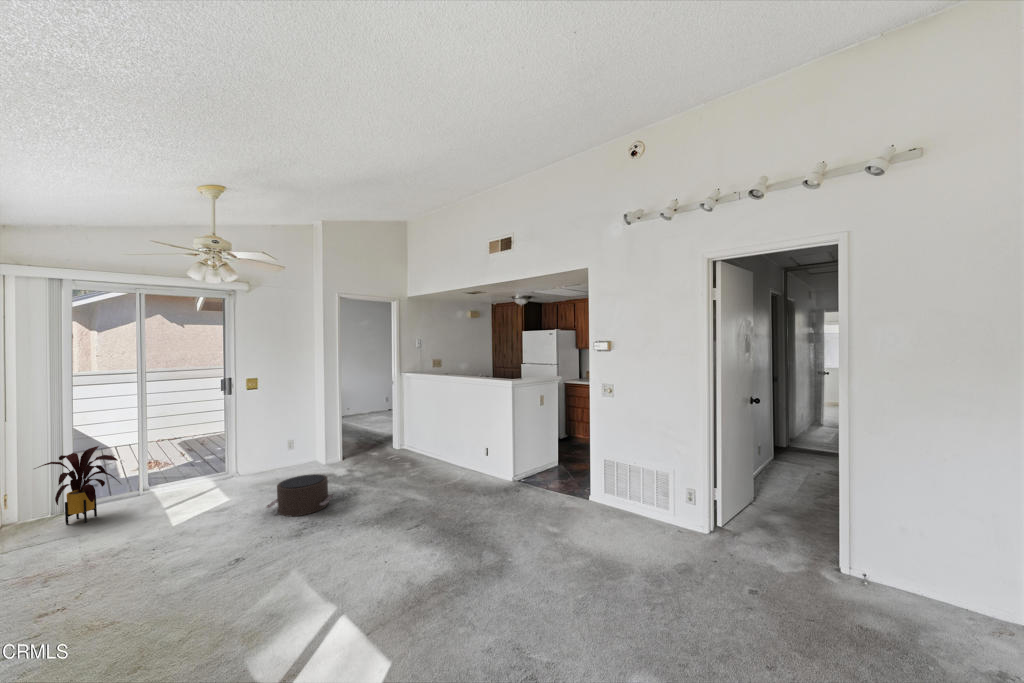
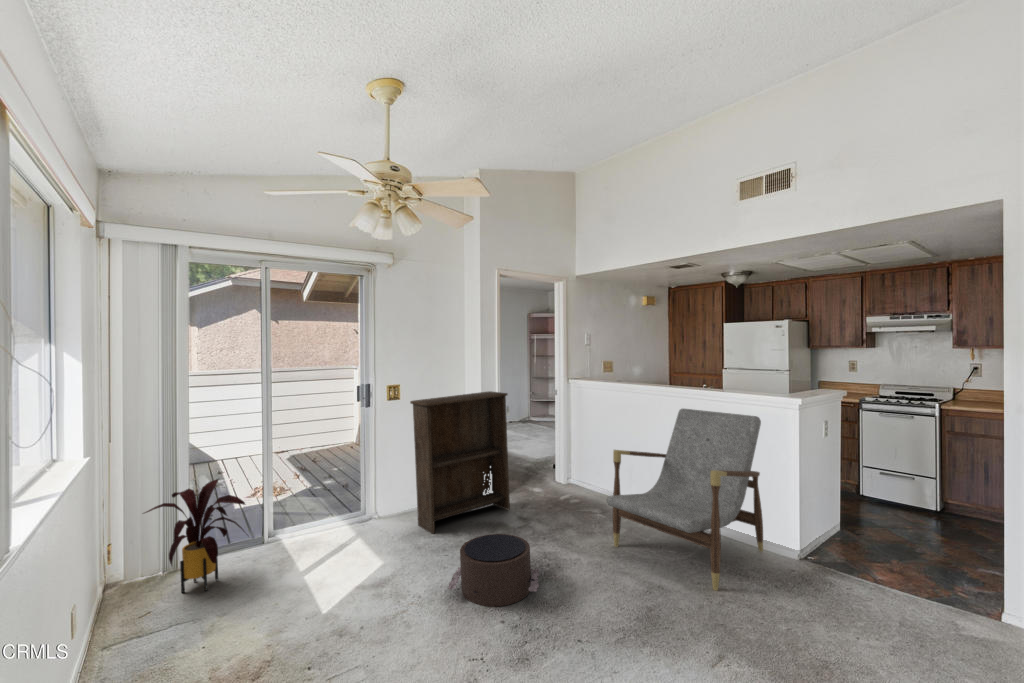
bookshelf: none [262,382,343,483] -> present [410,391,510,534]
armchair: none [392,390,494,500] -> present [607,409,763,591]

